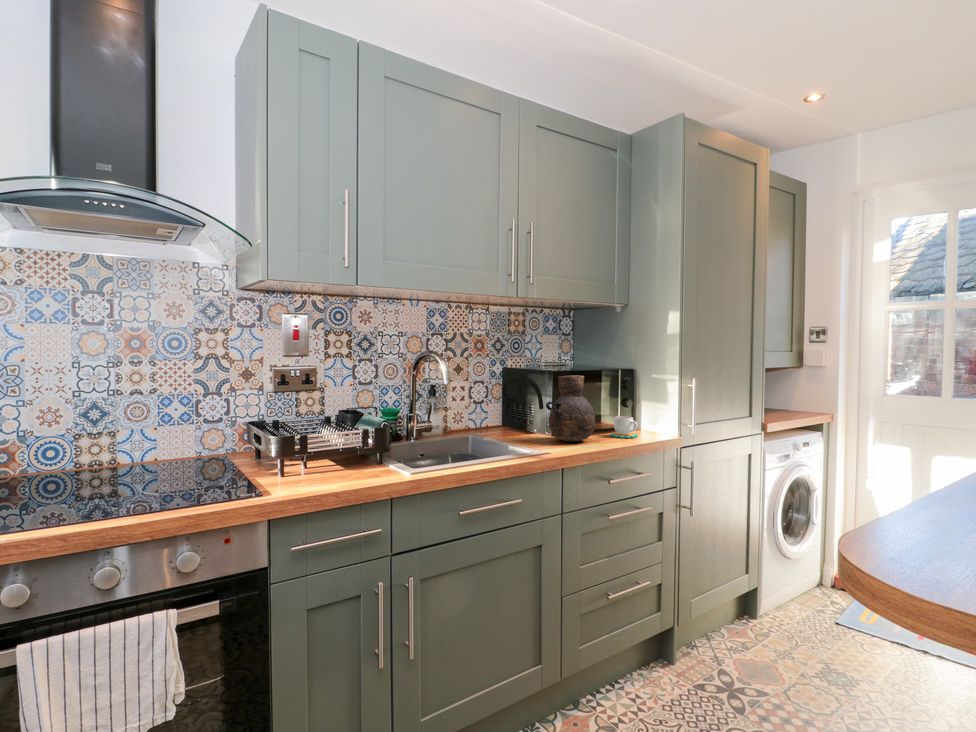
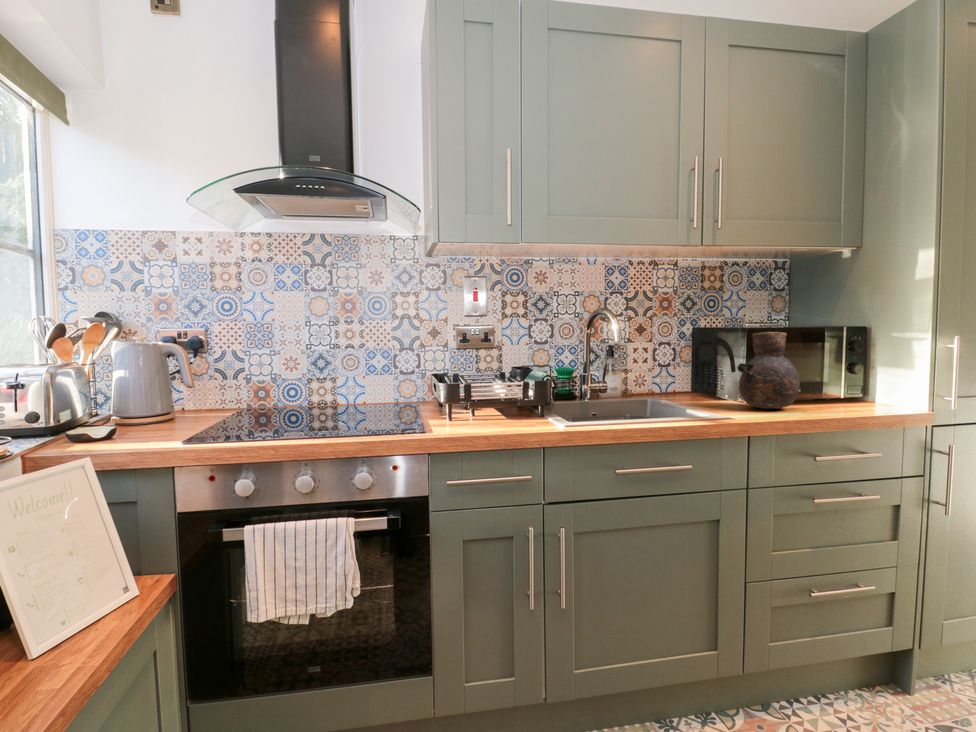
mug: present [610,416,638,438] -> none [824,383,865,409]

